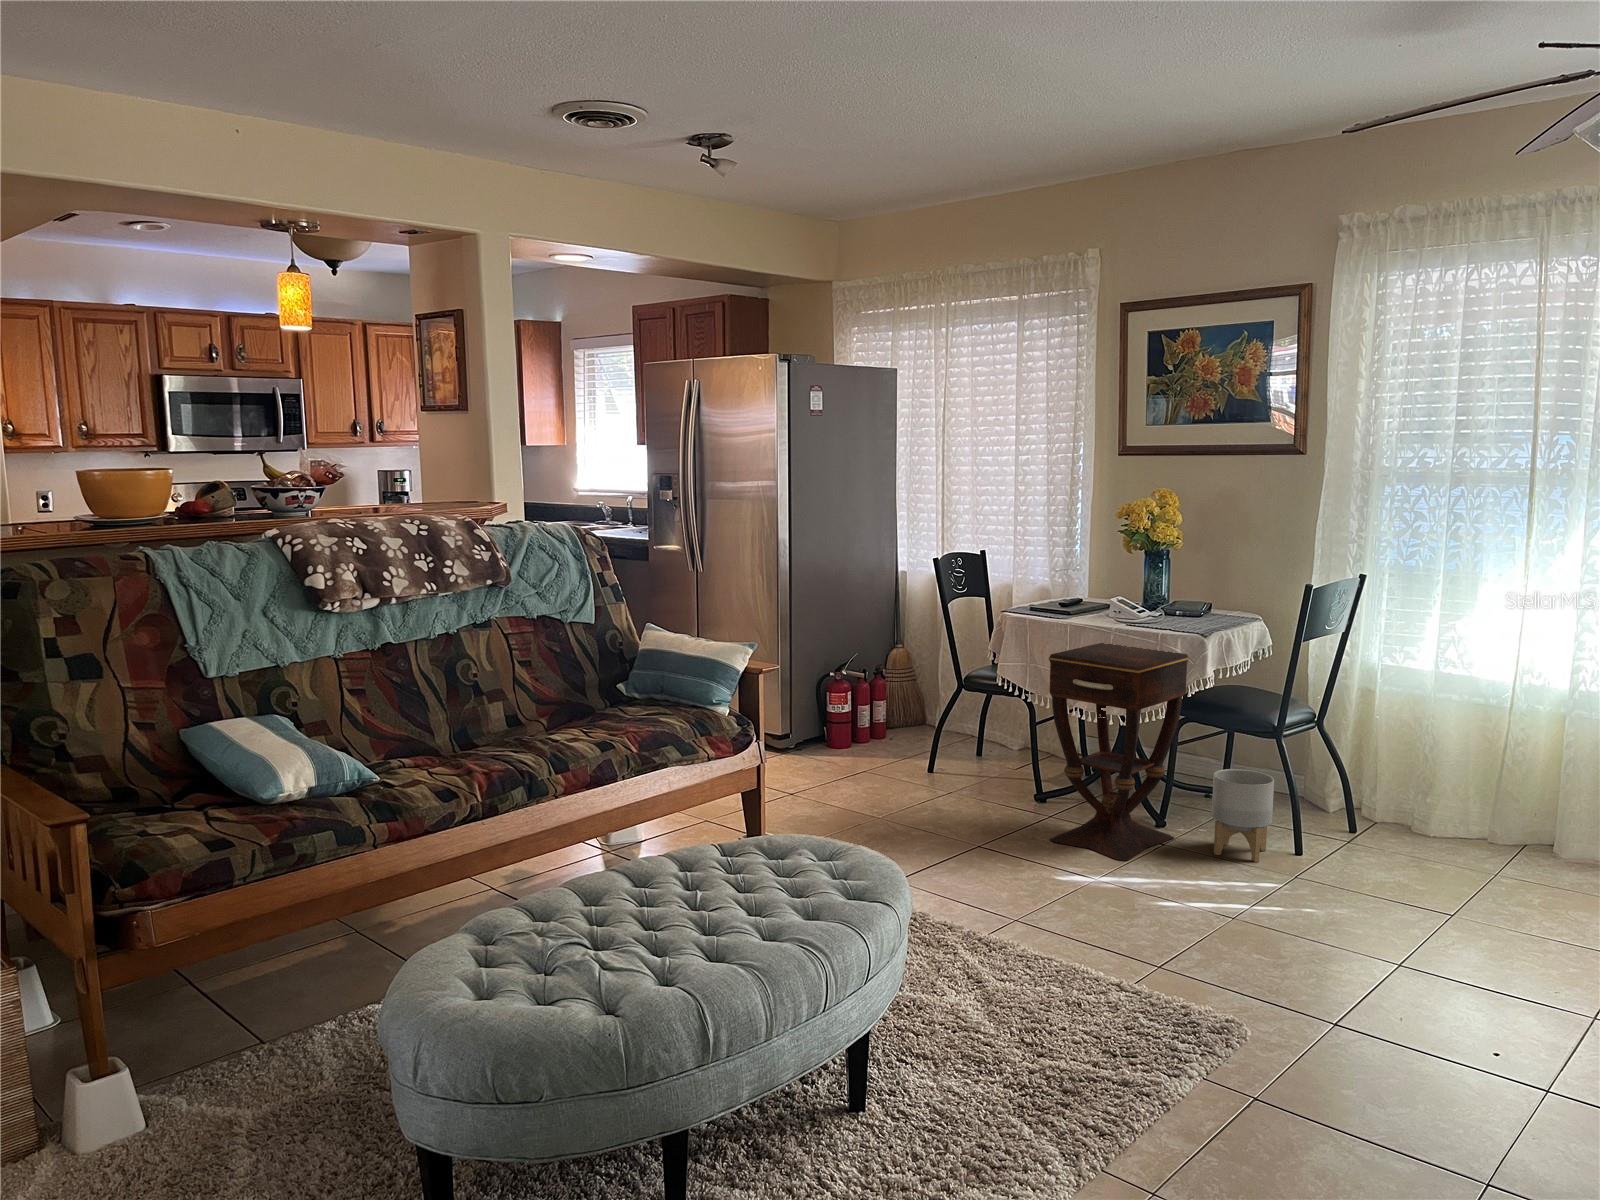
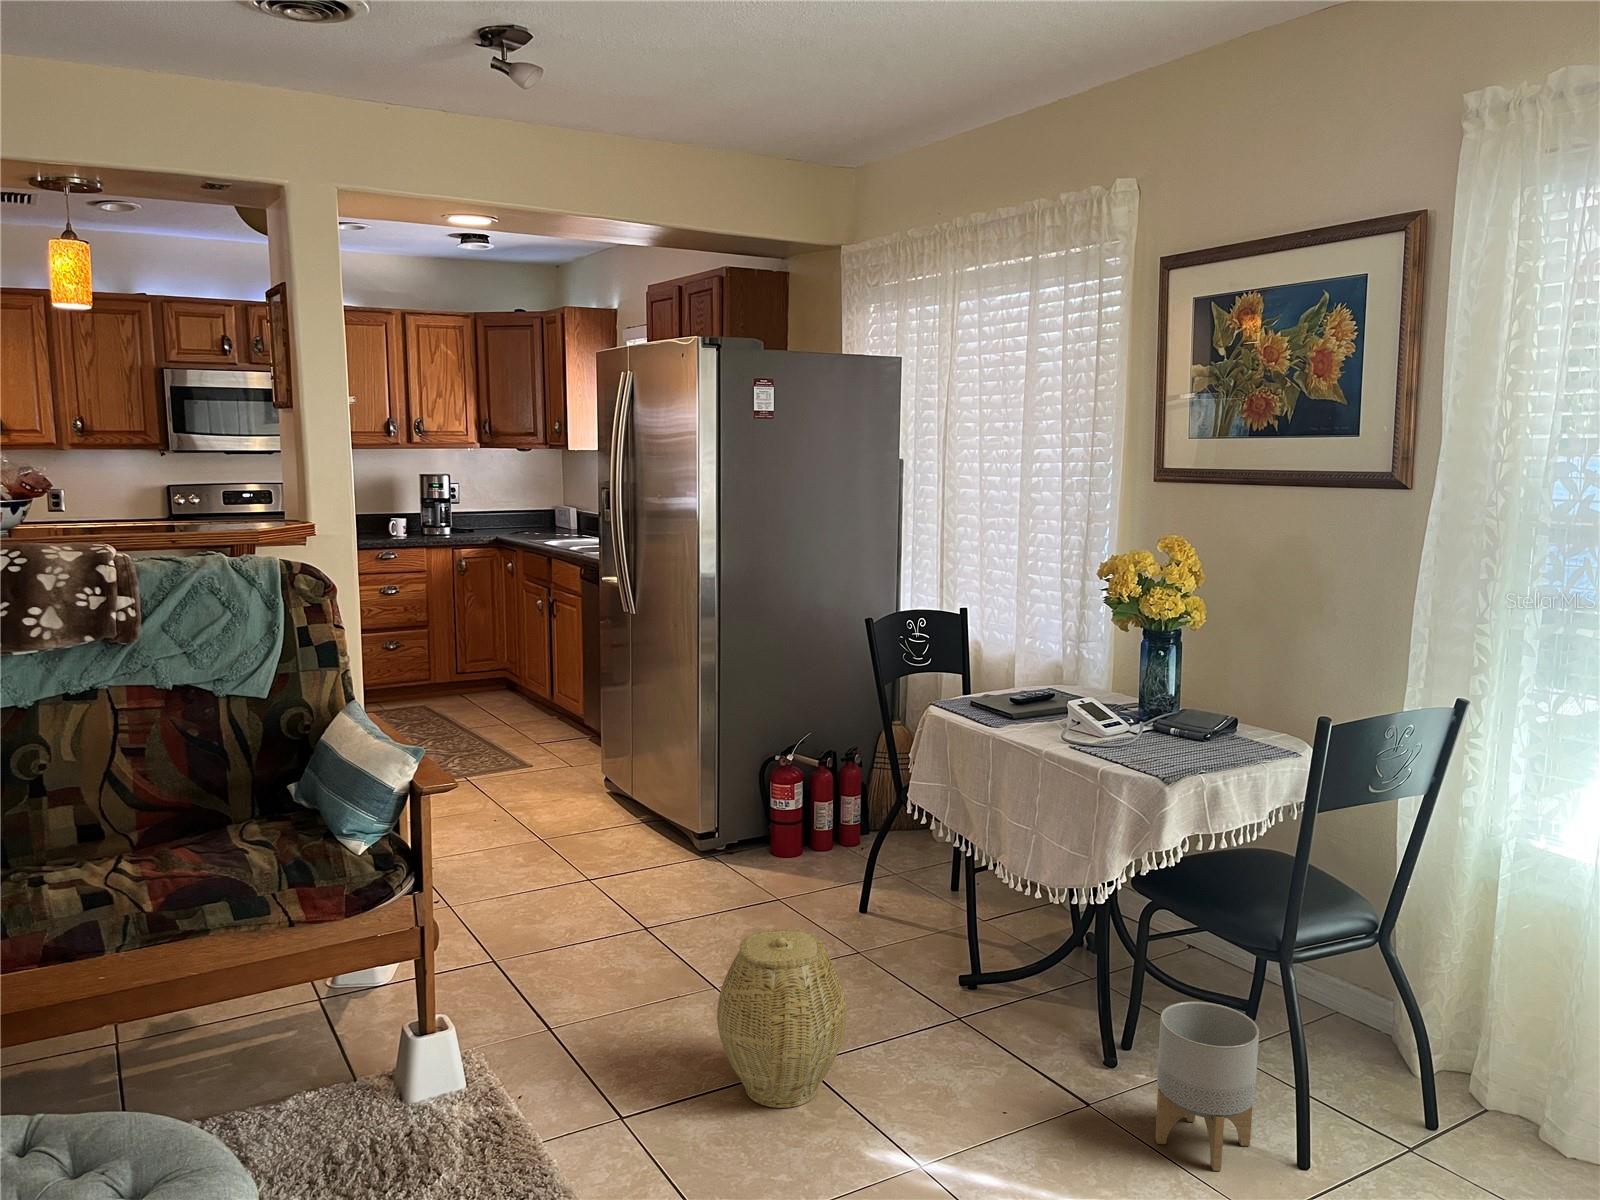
side table: present [1049,643,1189,861] -> none [916,772,1139,1134]
woven basket: none [935,753,1022,865] -> present [717,930,847,1108]

